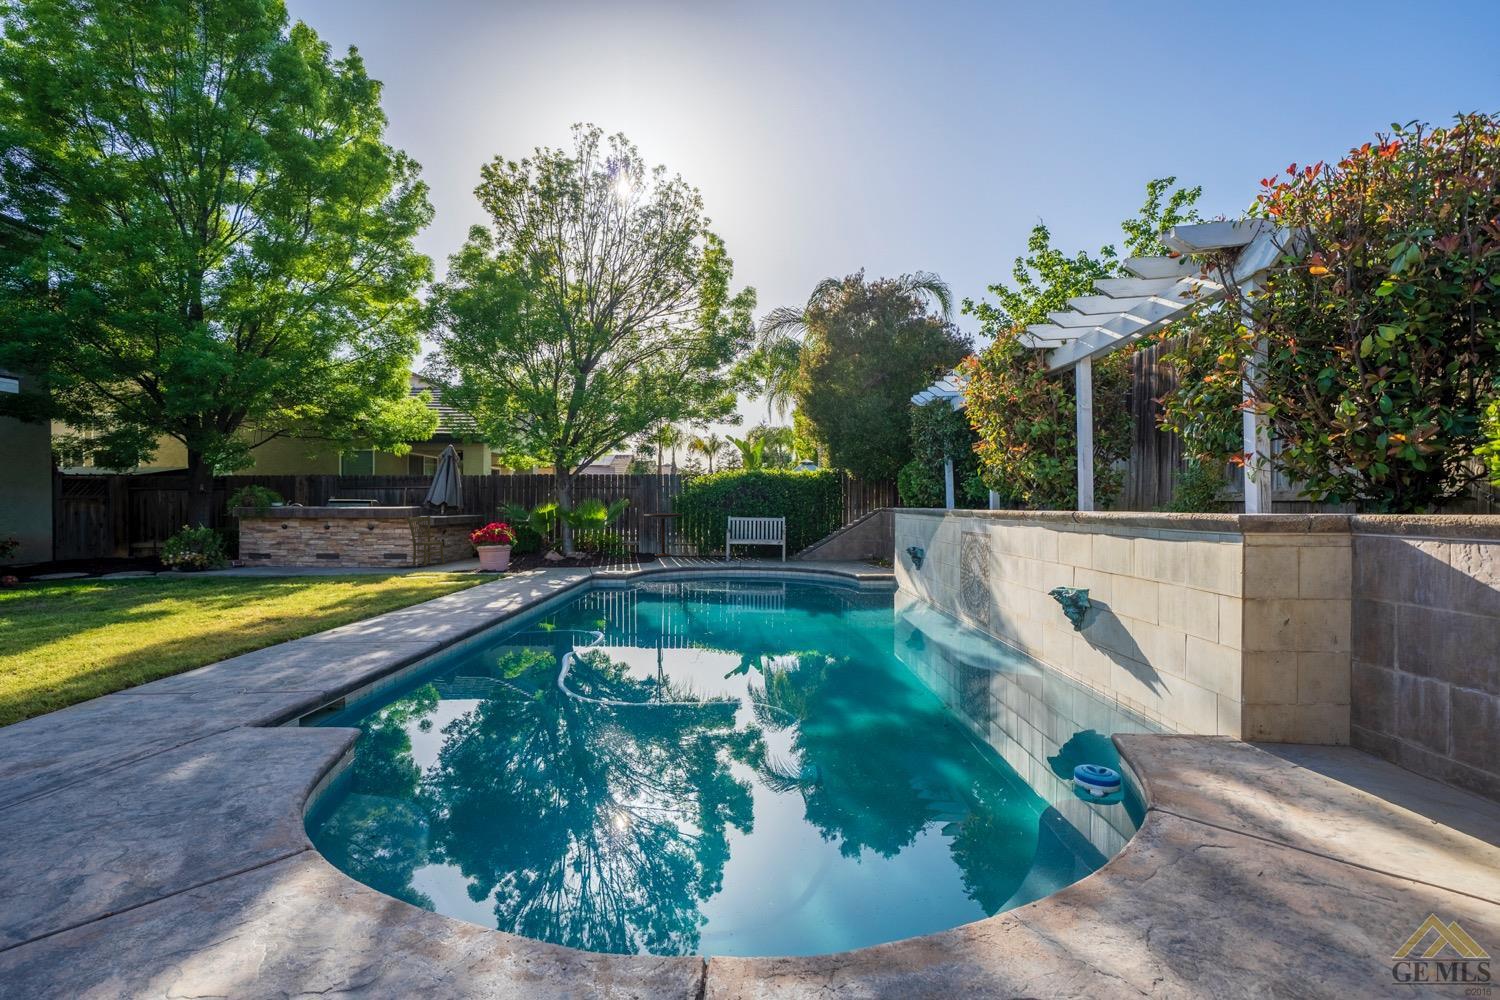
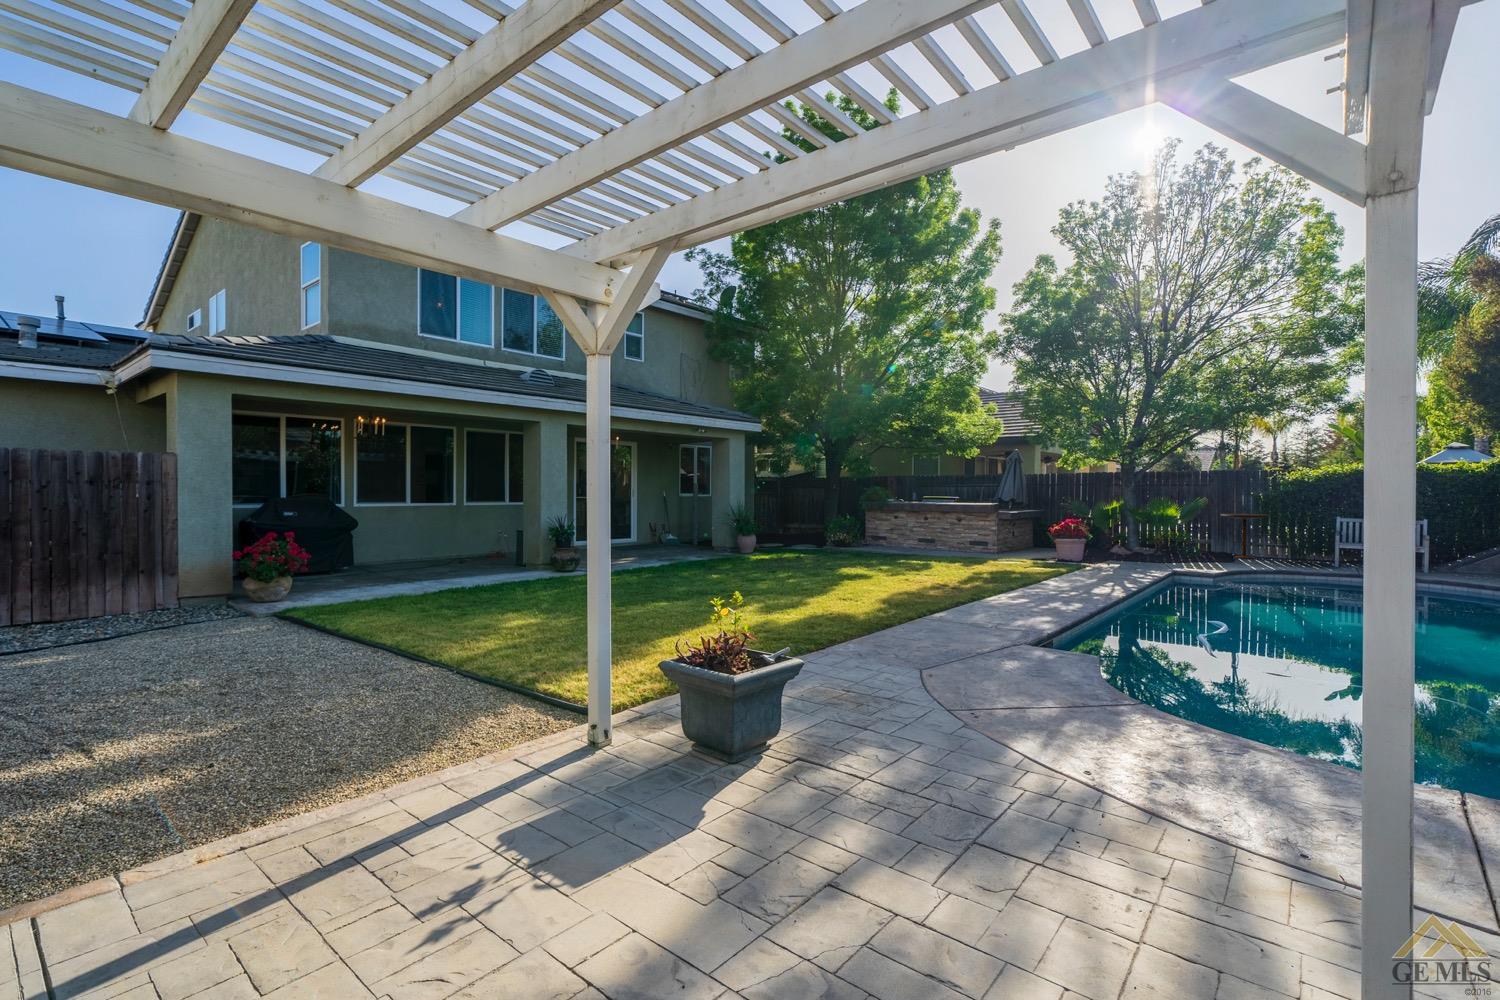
dining chair: present [406,516,445,566] -> none [990,511,1022,553]

